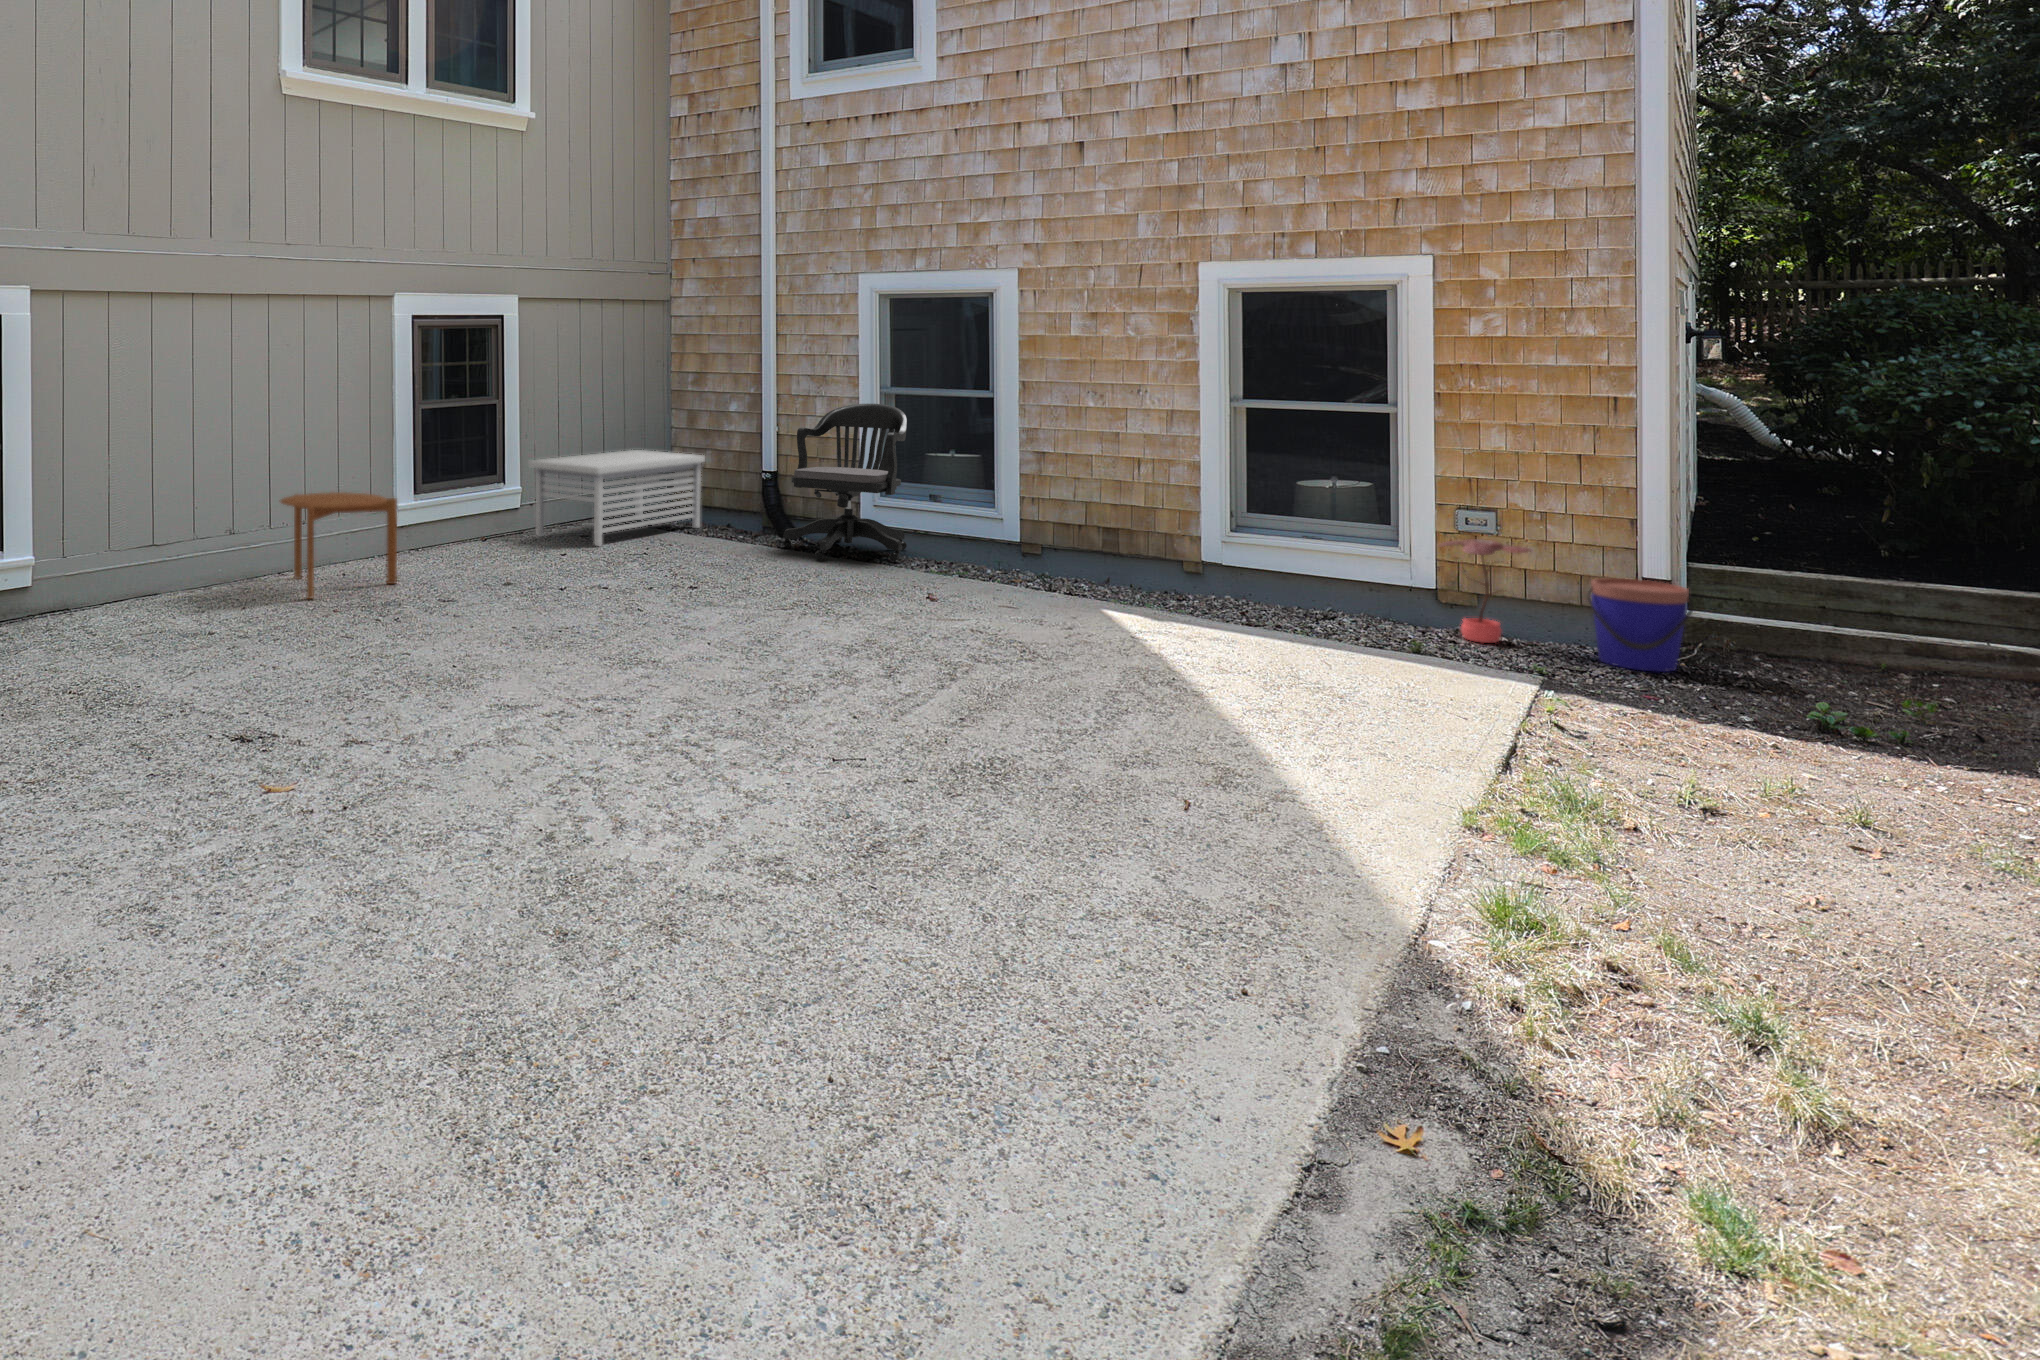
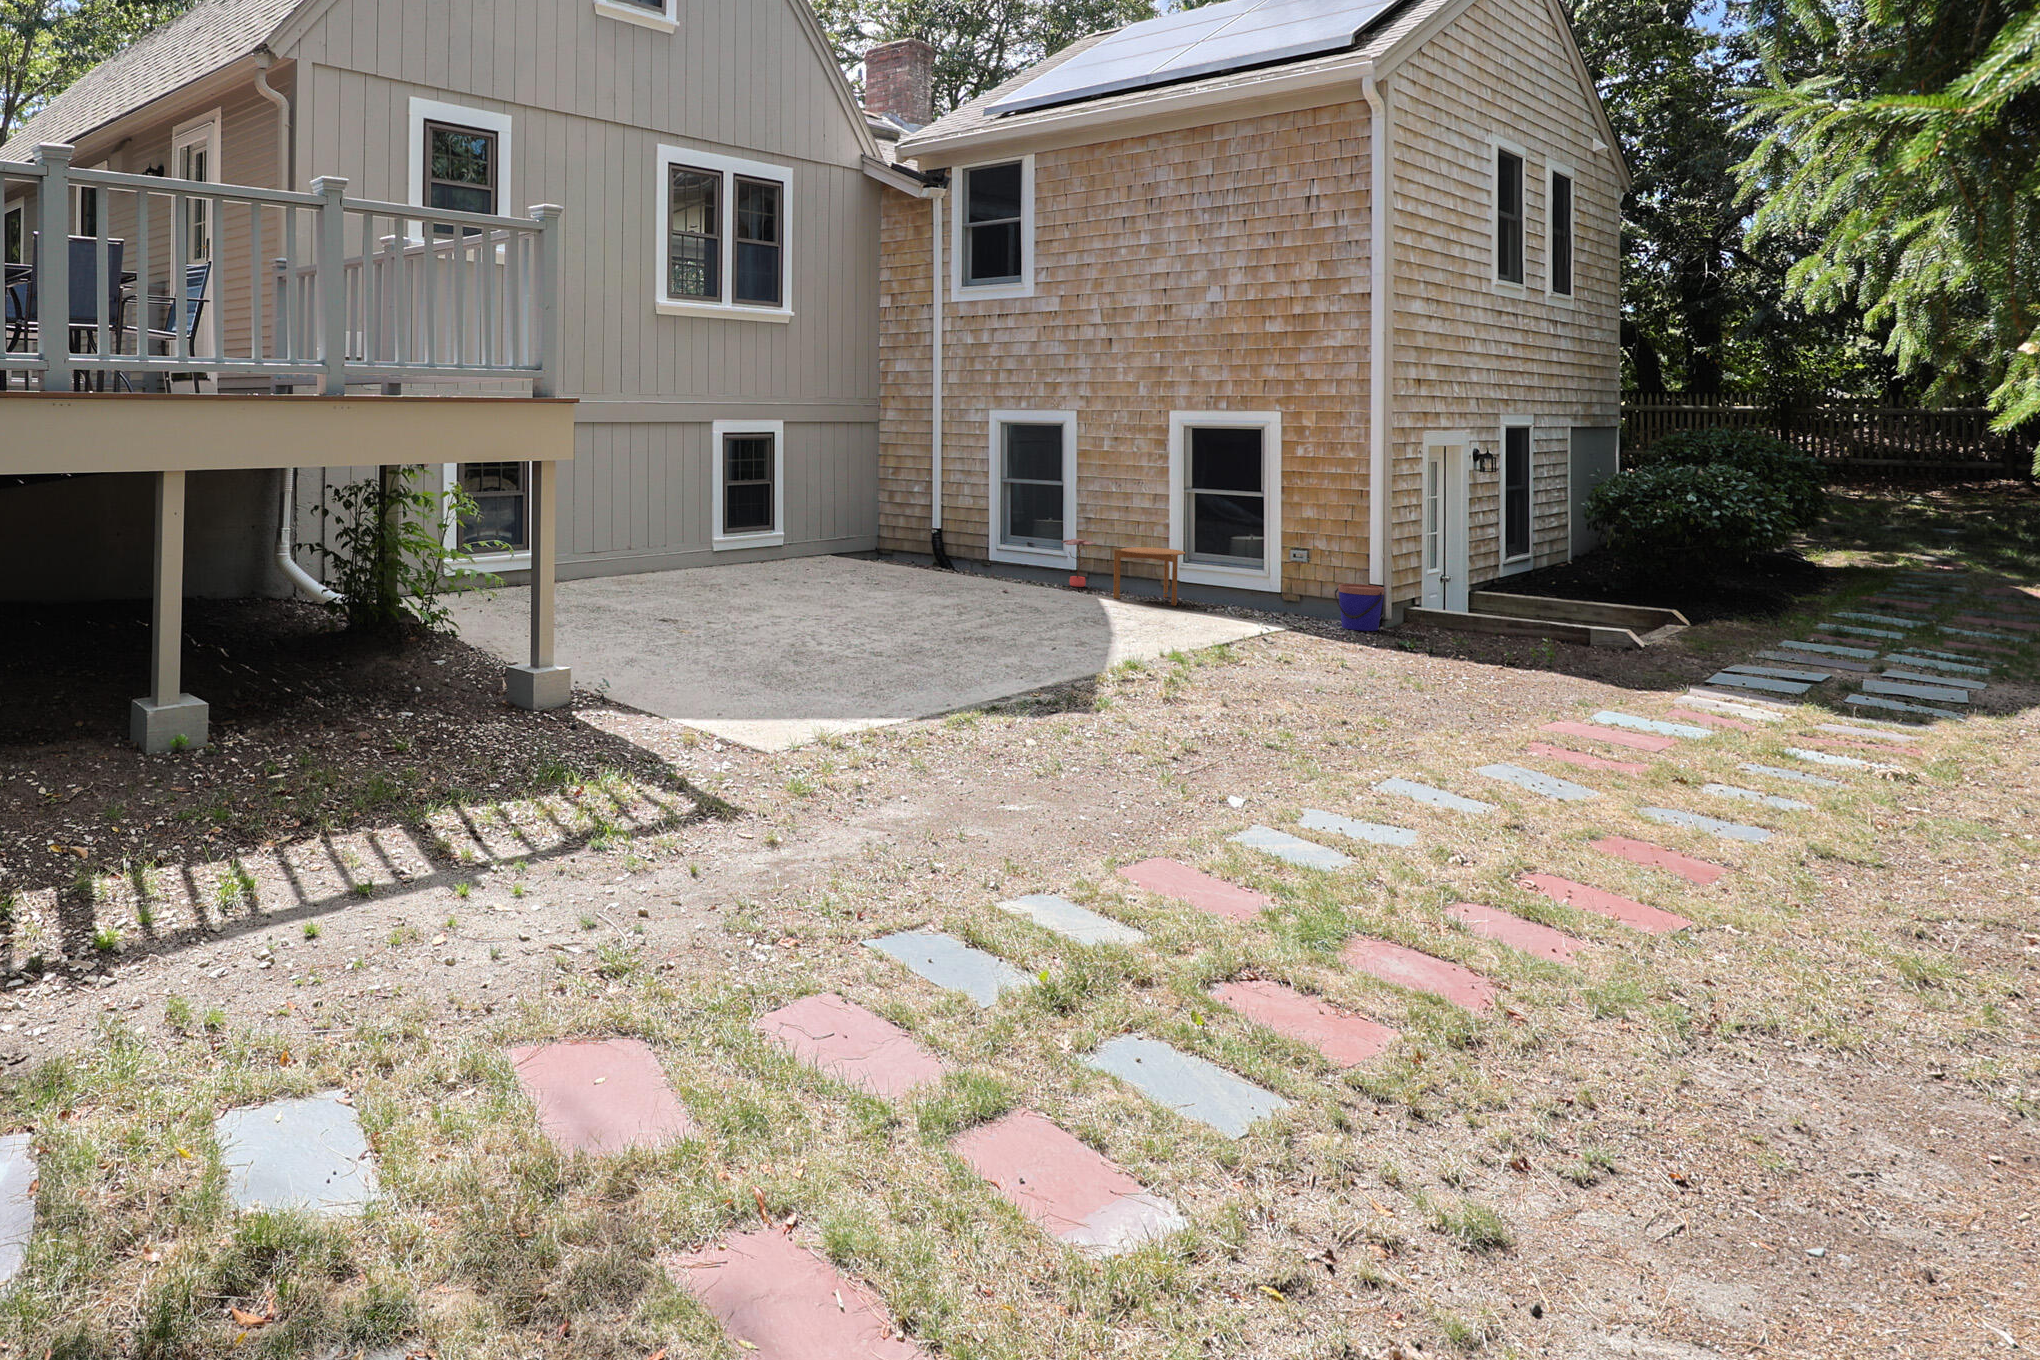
chair: present [783,404,907,561] -> none [937,487,1012,578]
storage bench: present [528,450,705,546] -> none [789,513,897,566]
side table: present [281,492,397,599] -> present [1113,547,1186,606]
potted plant: present [1439,539,1530,643] -> present [1061,539,1096,587]

